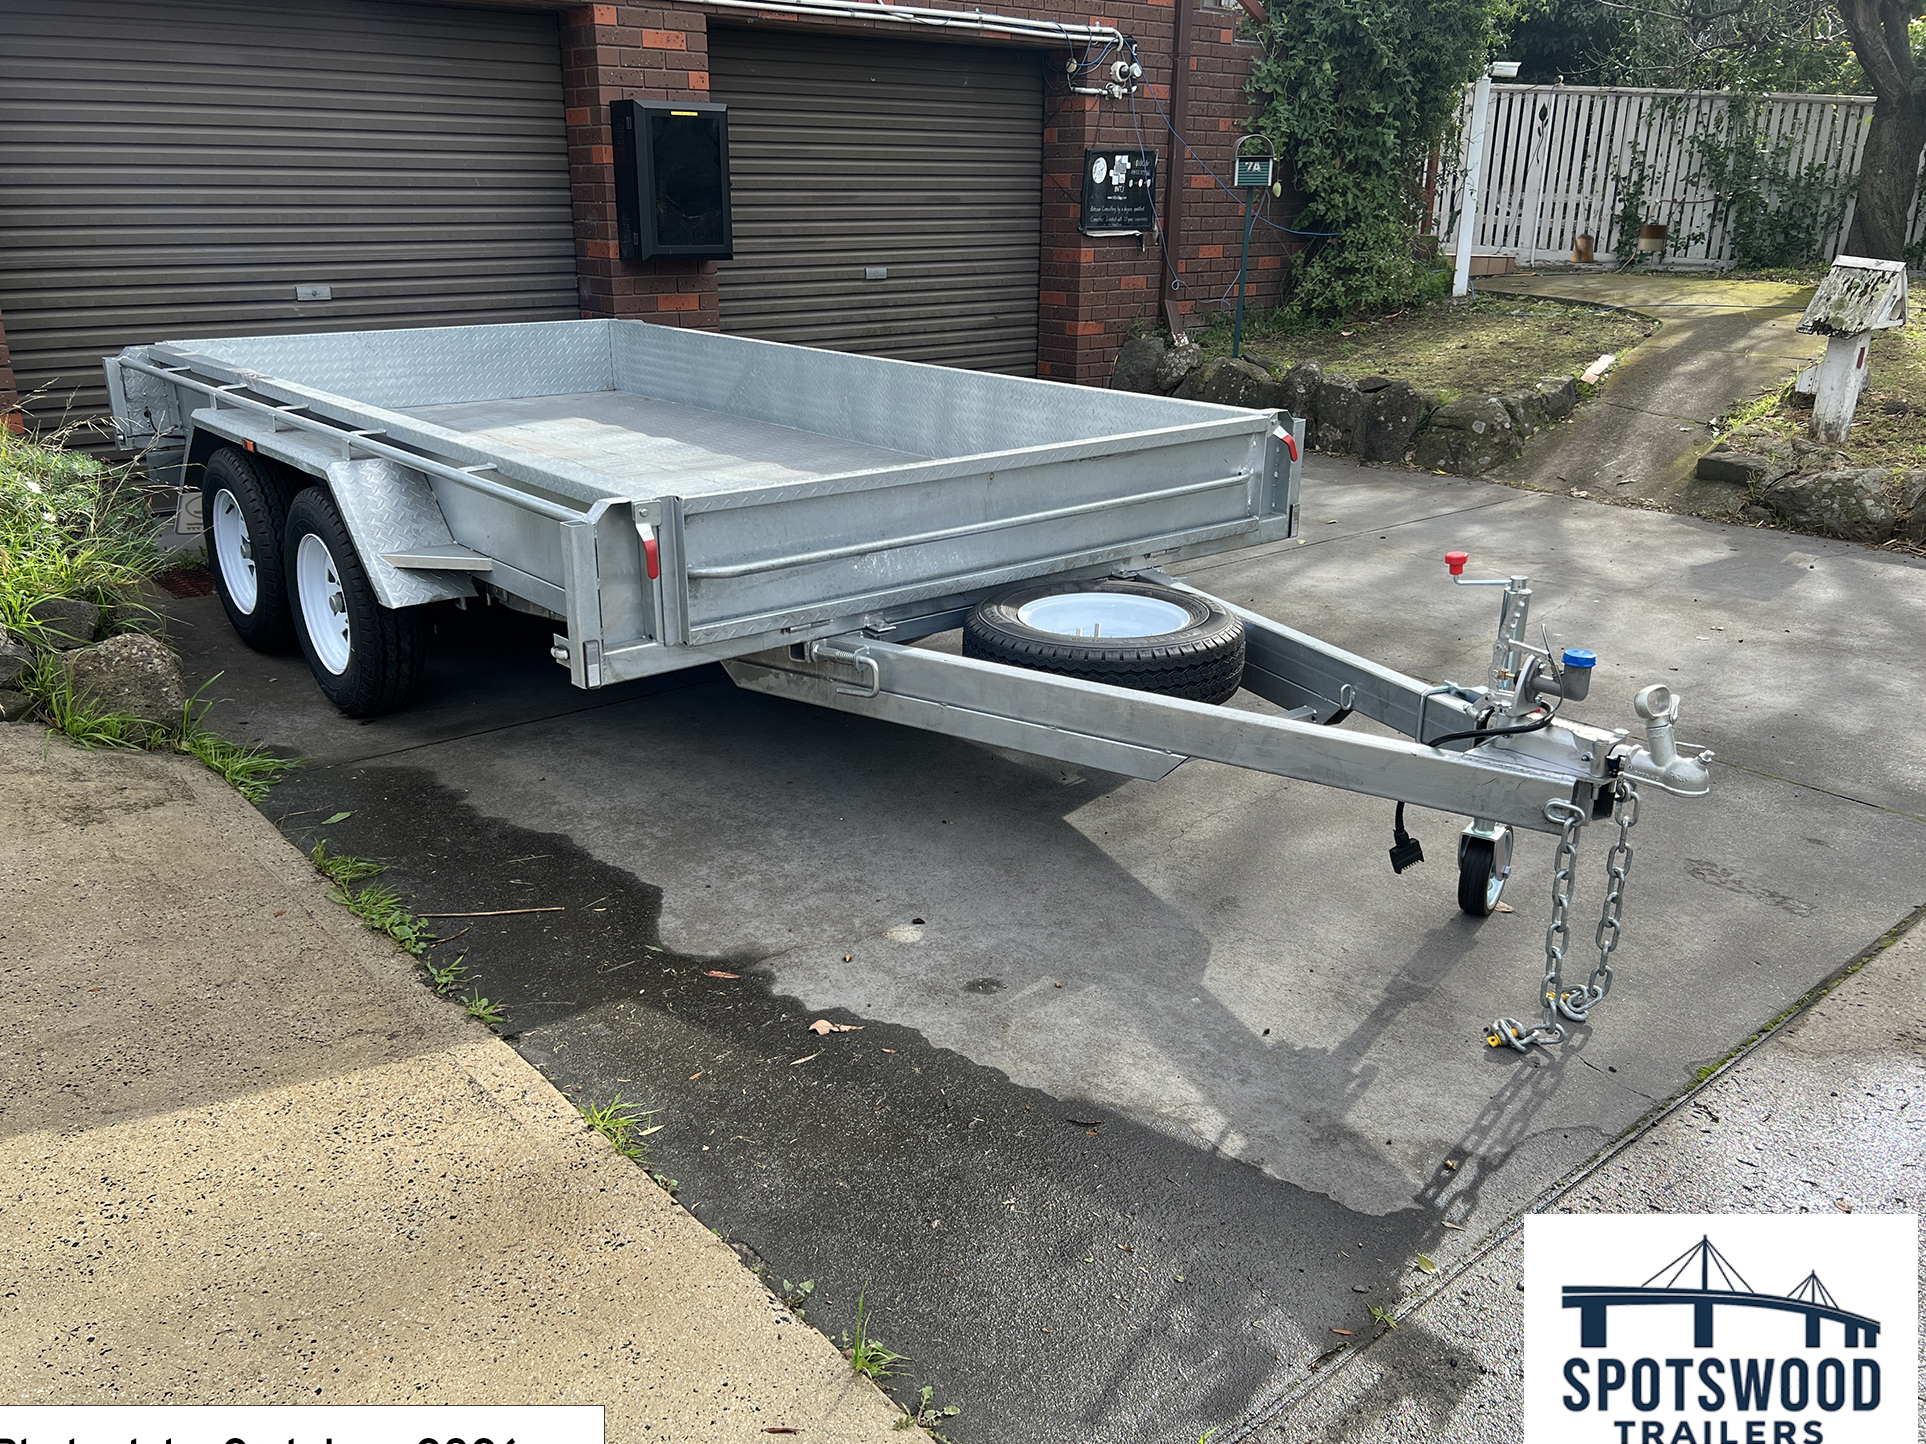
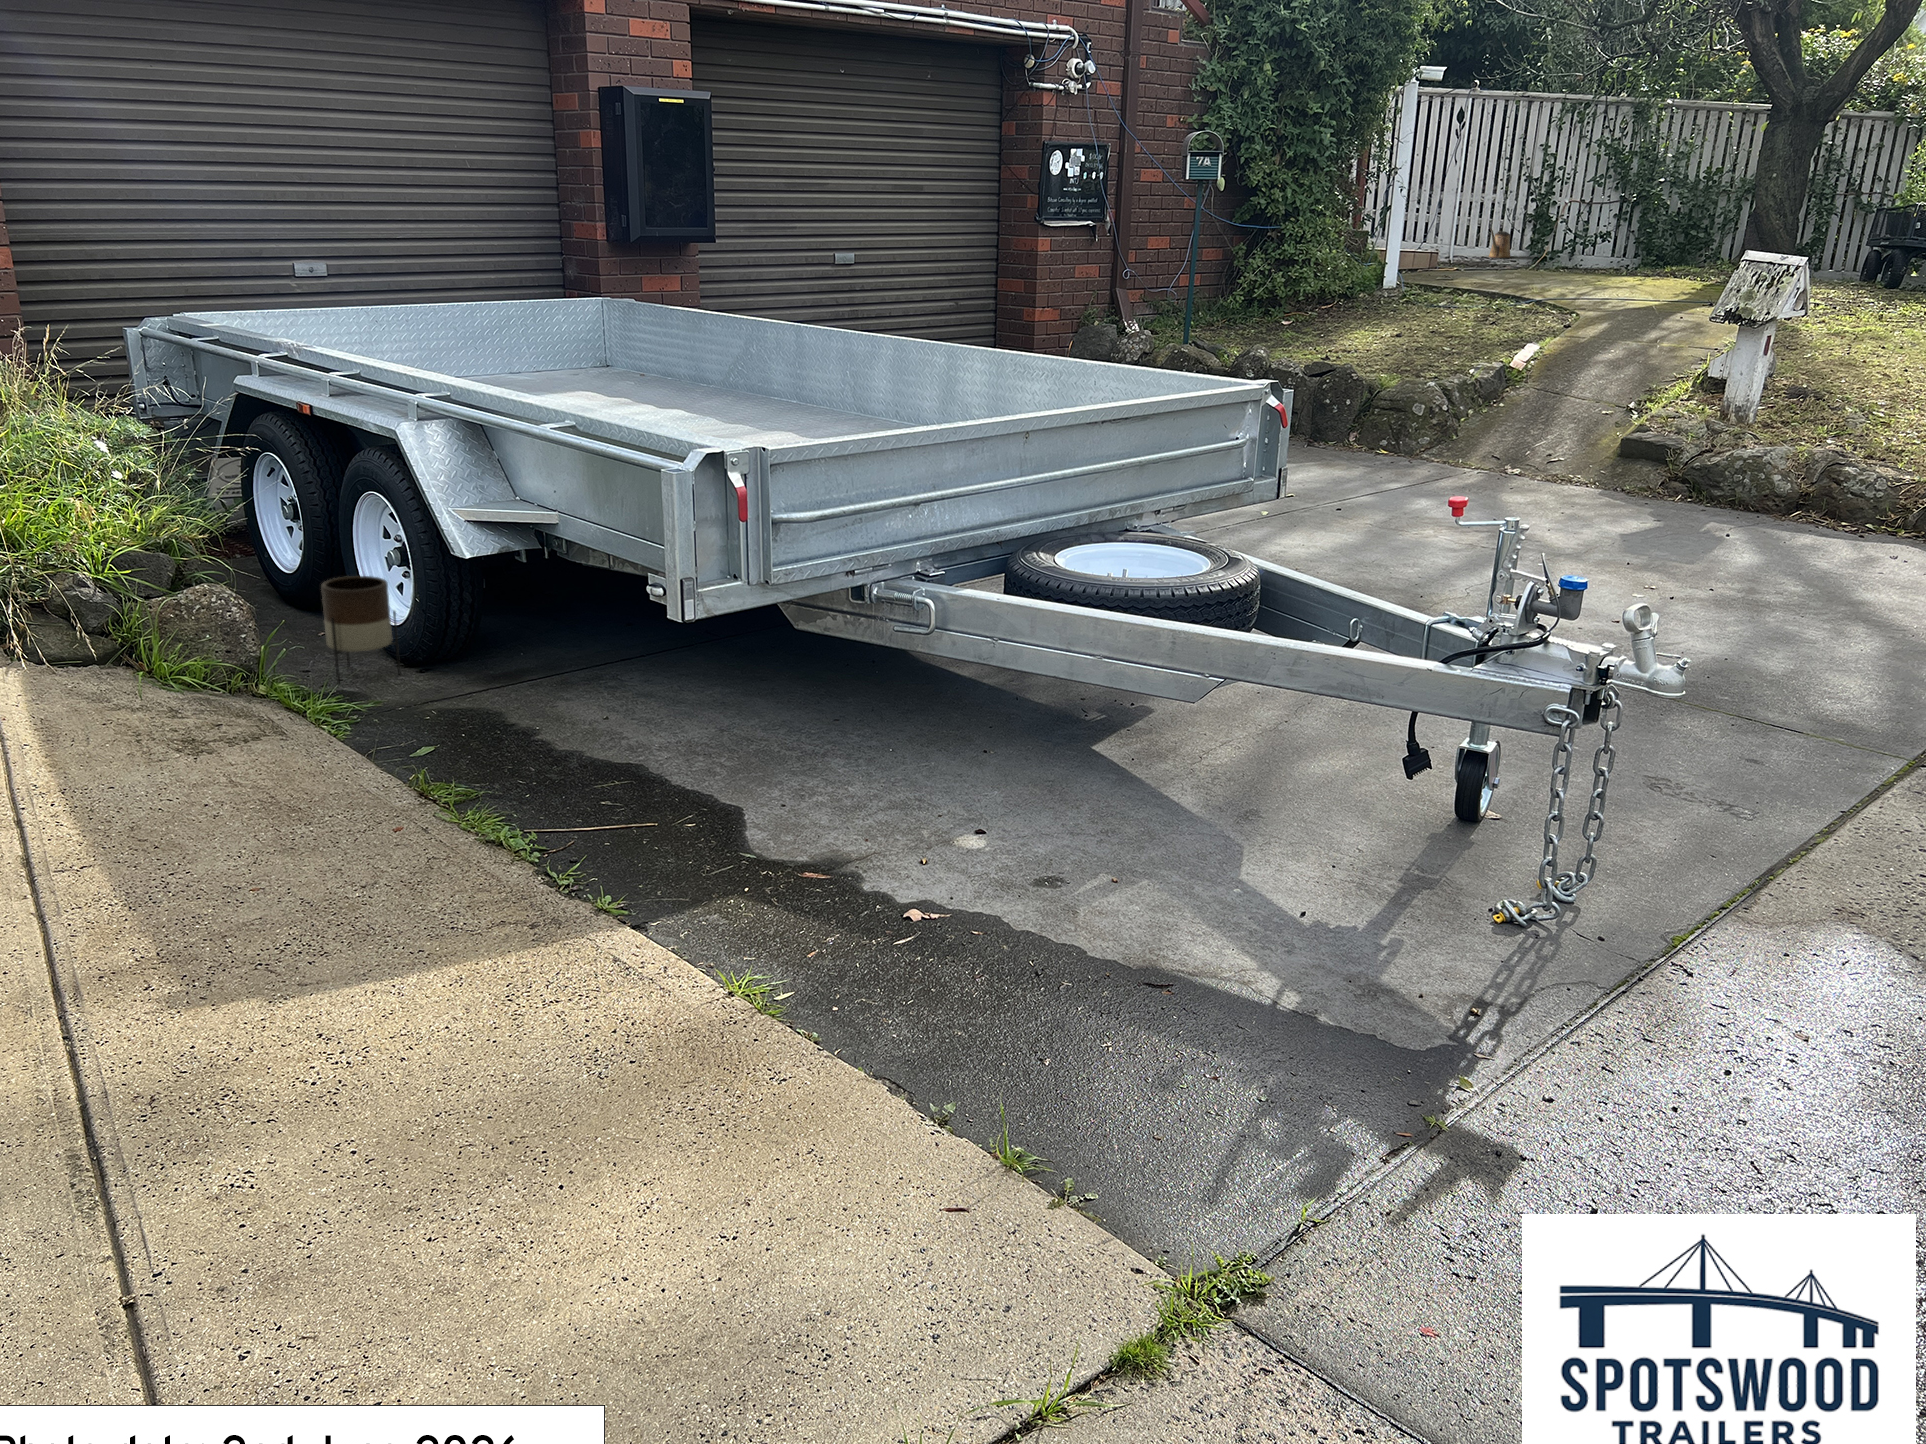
planter: present [1634,224,1668,264] -> present [321,576,400,685]

